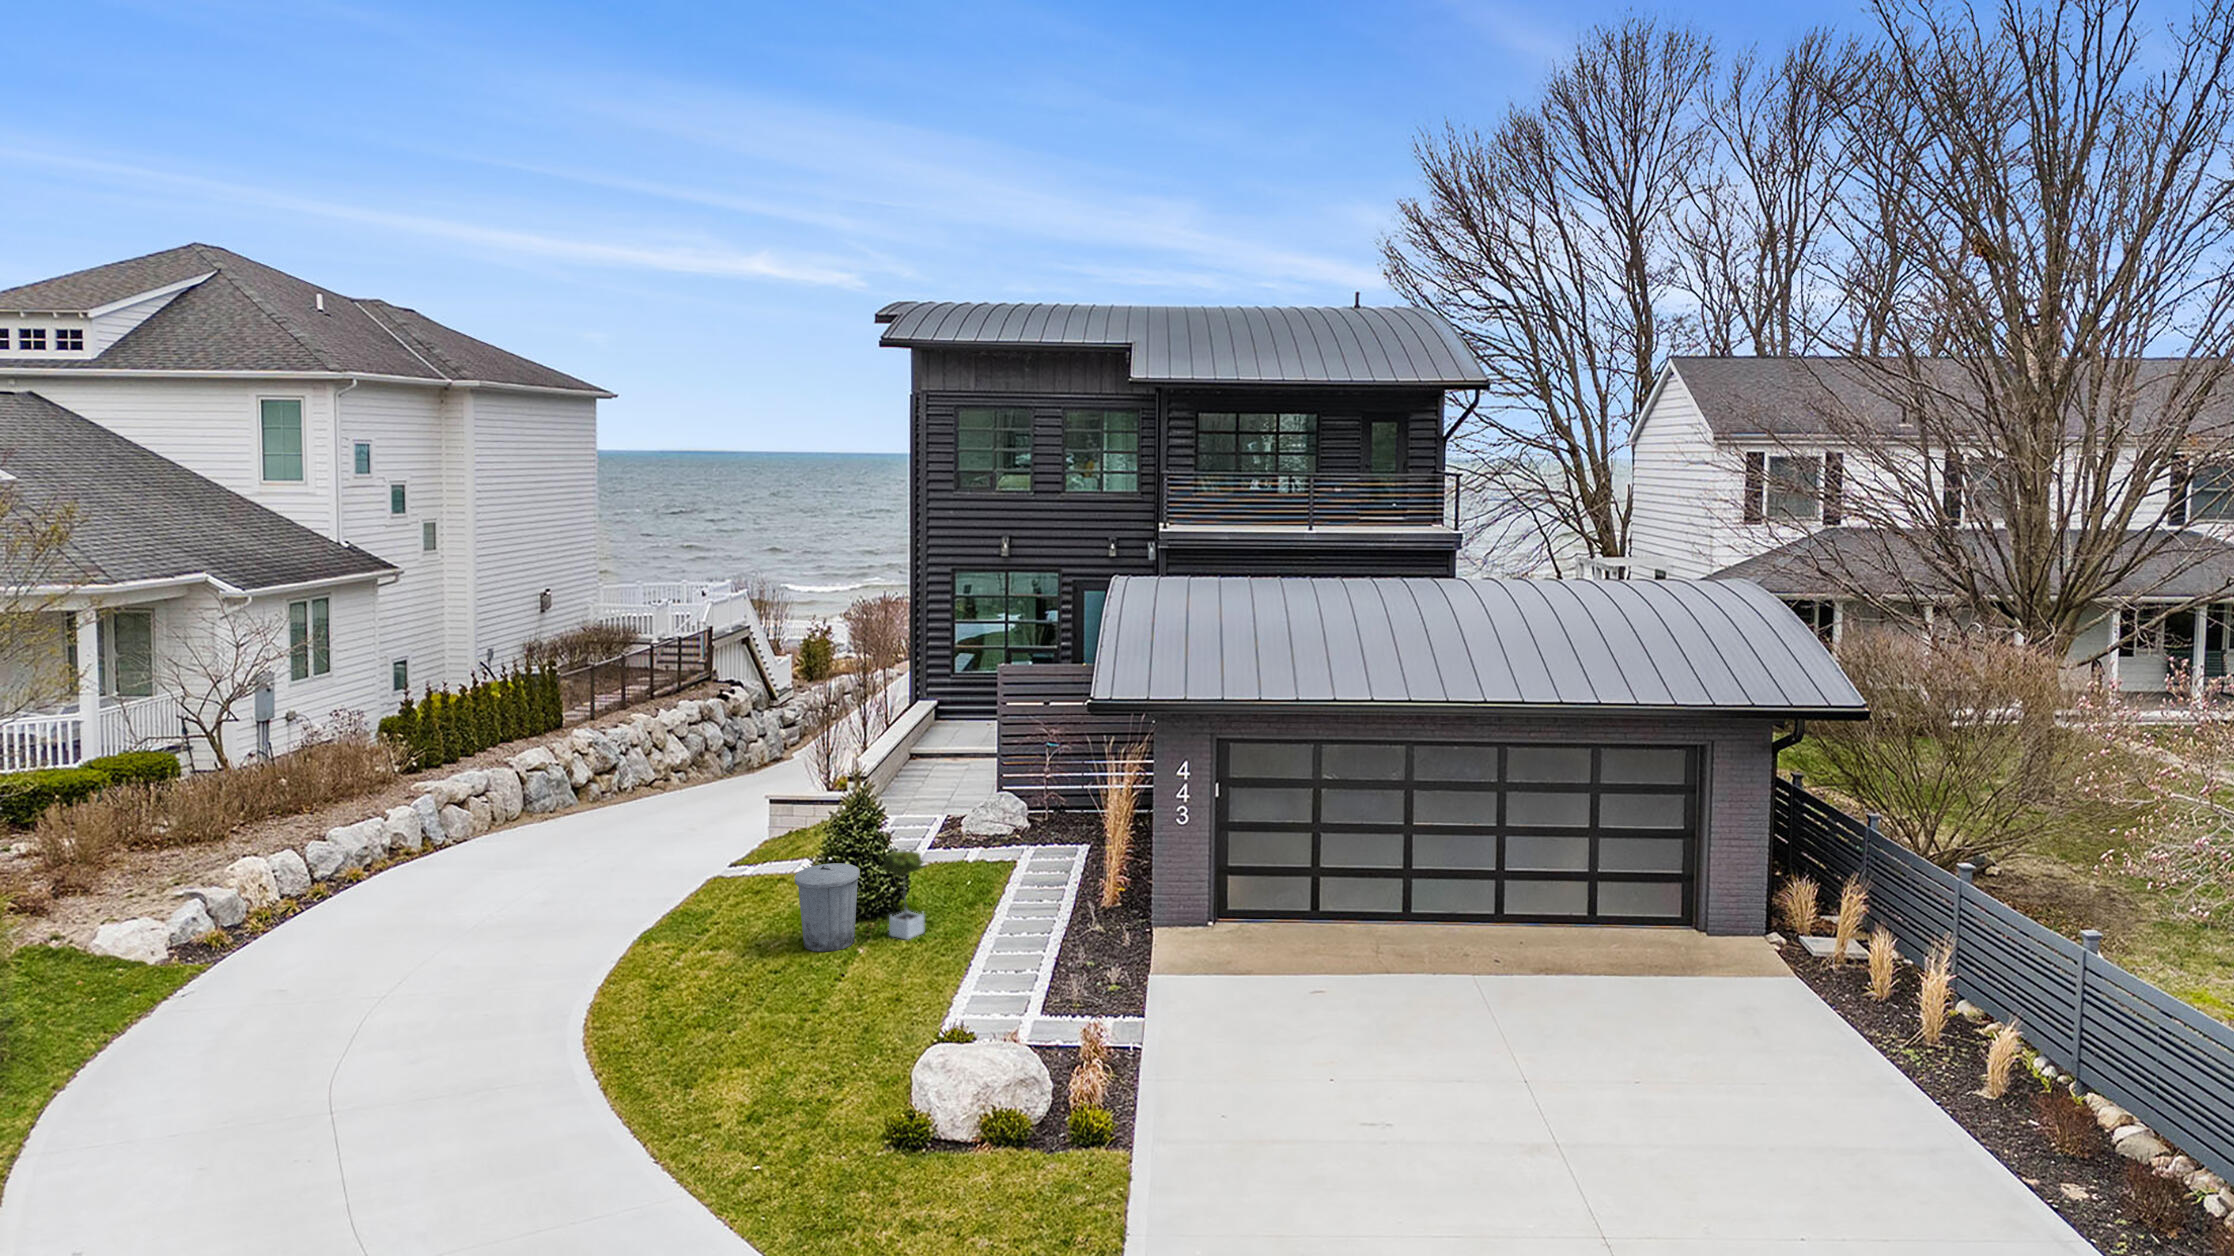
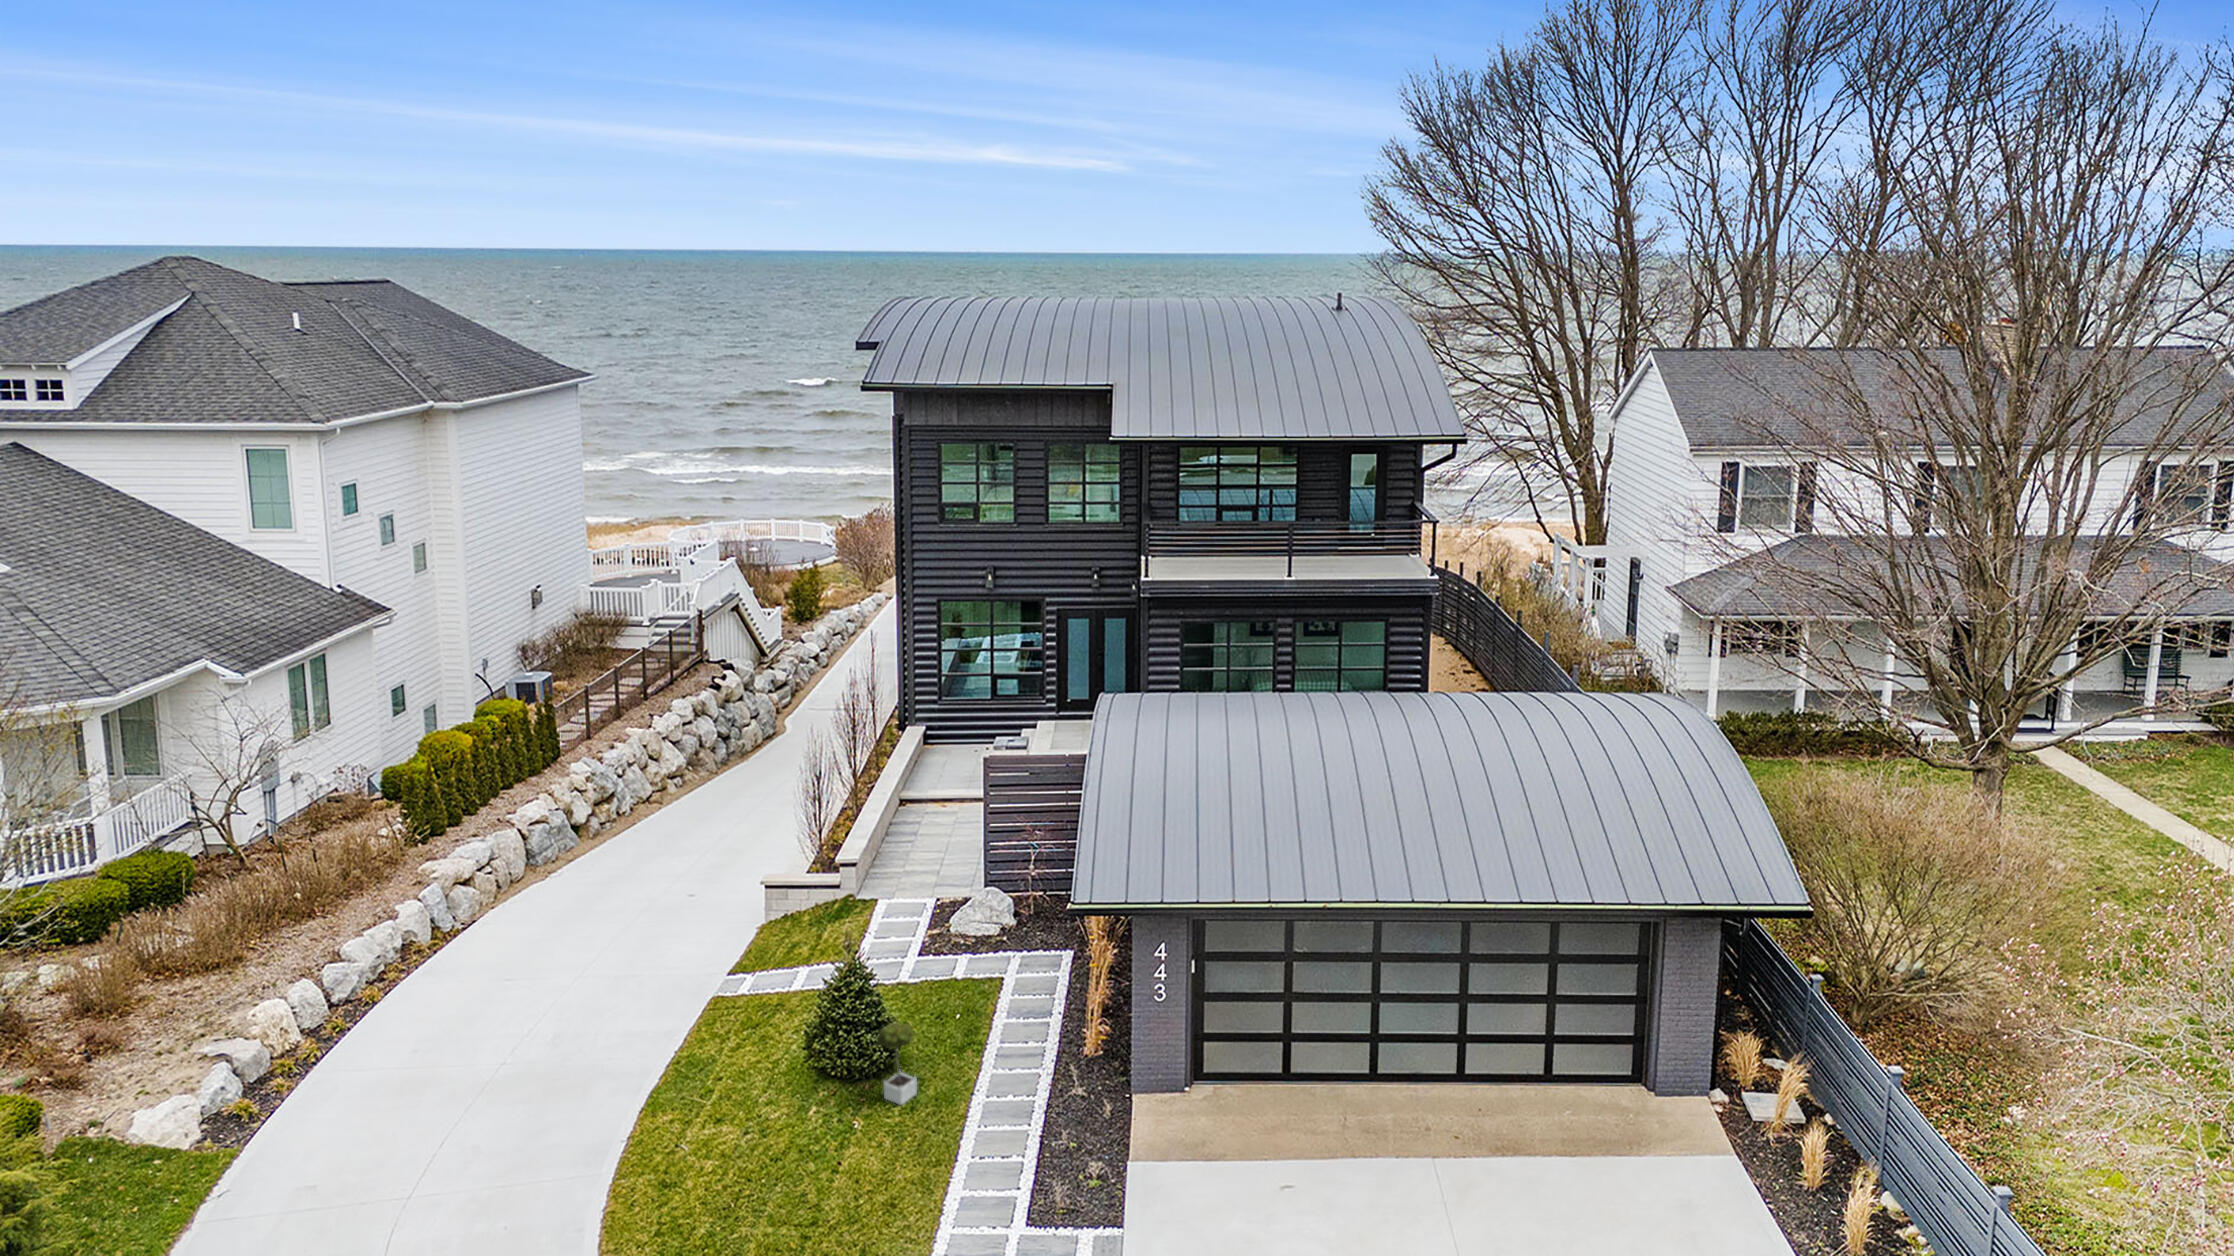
trash can: present [795,863,860,952] -> none [792,1034,854,1125]

